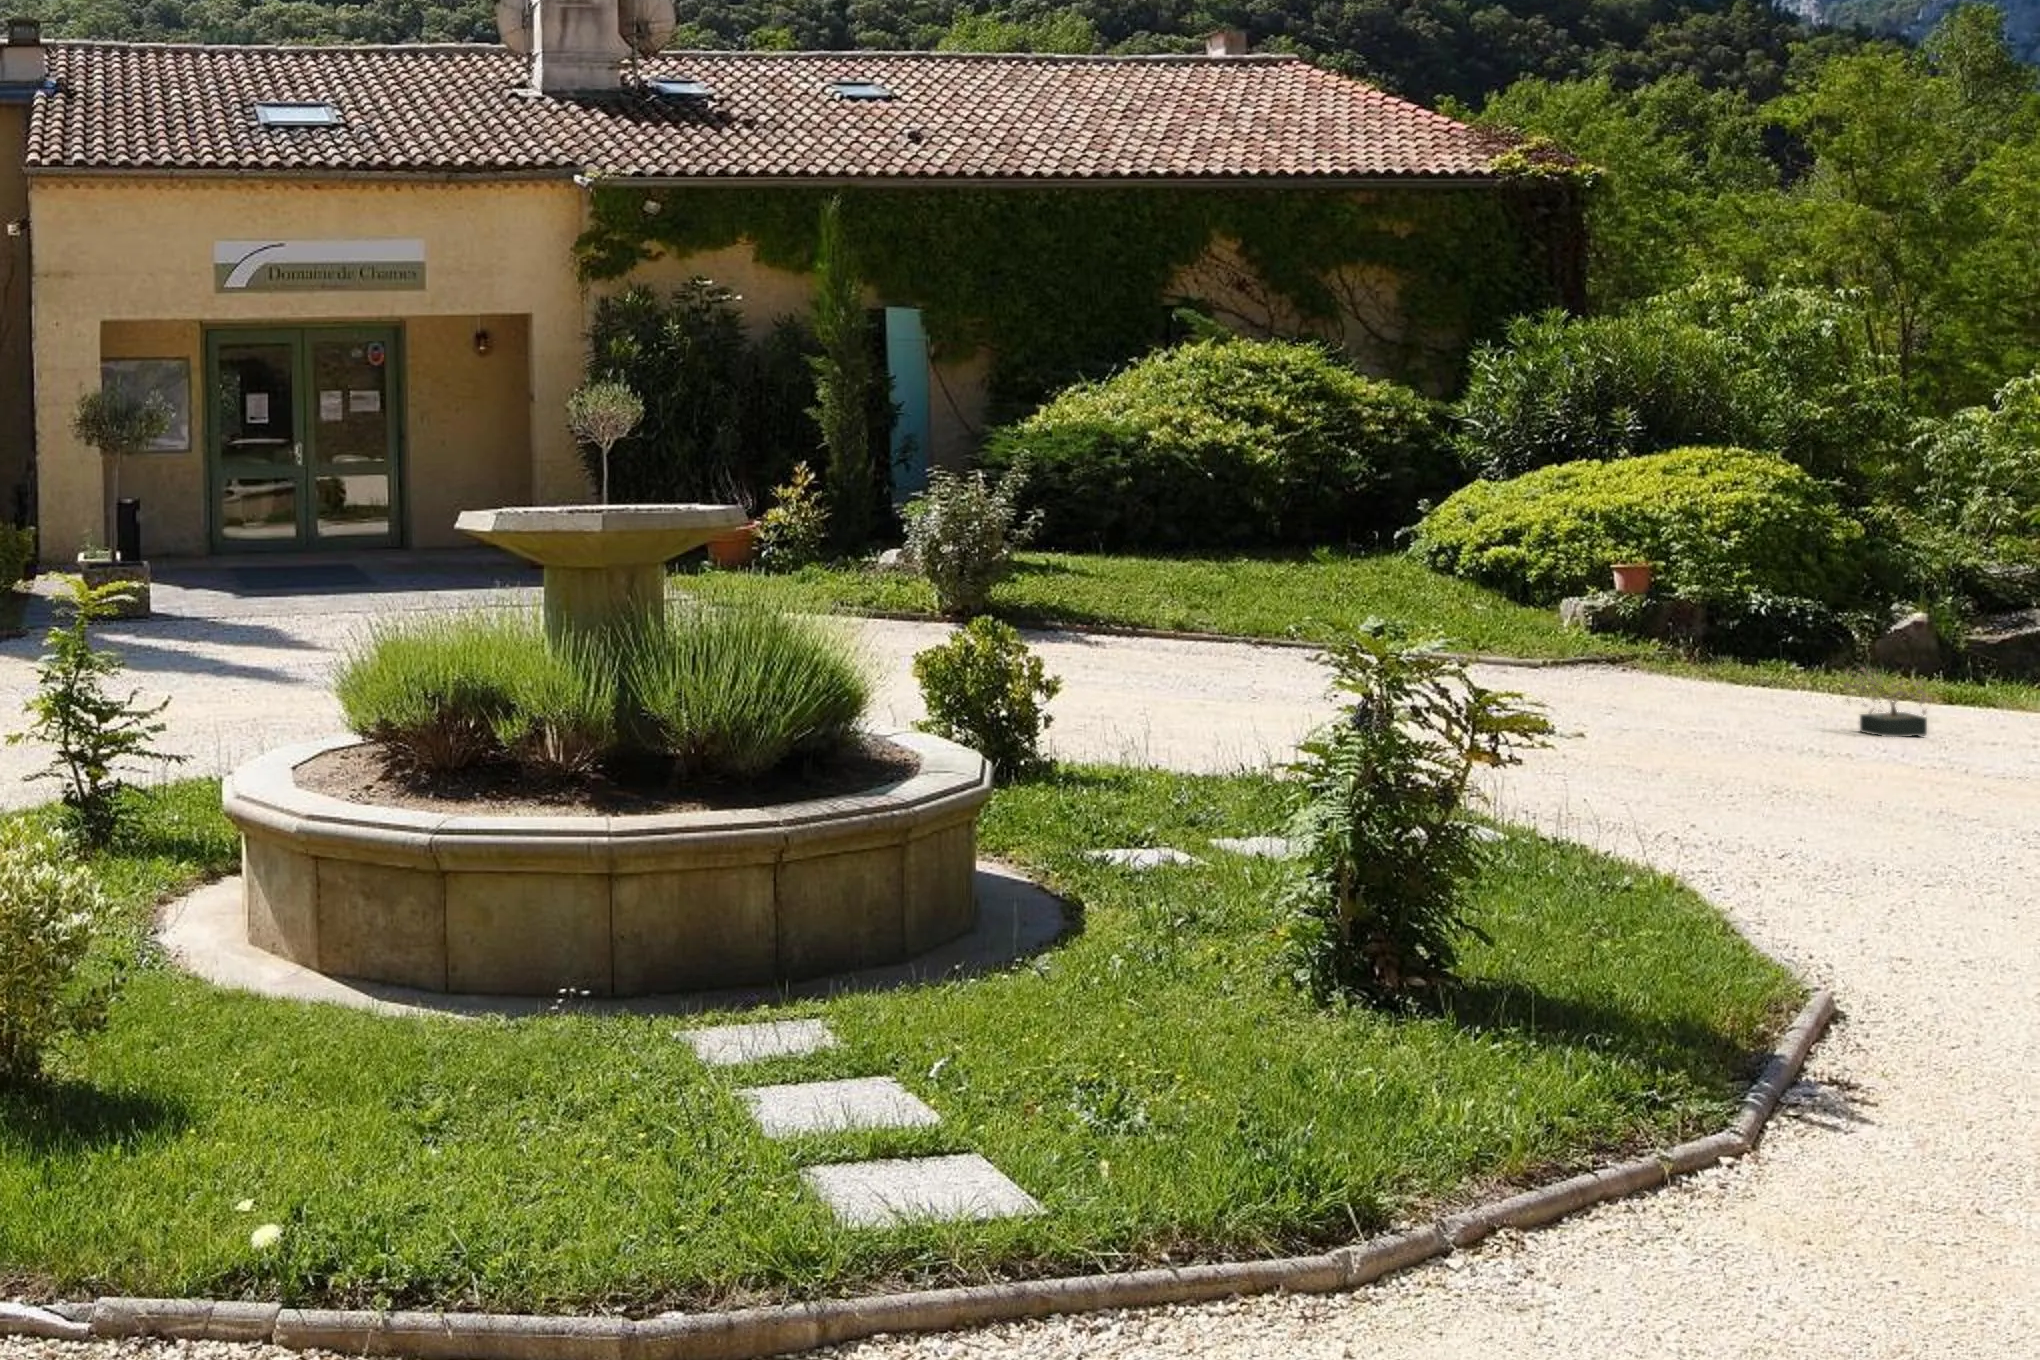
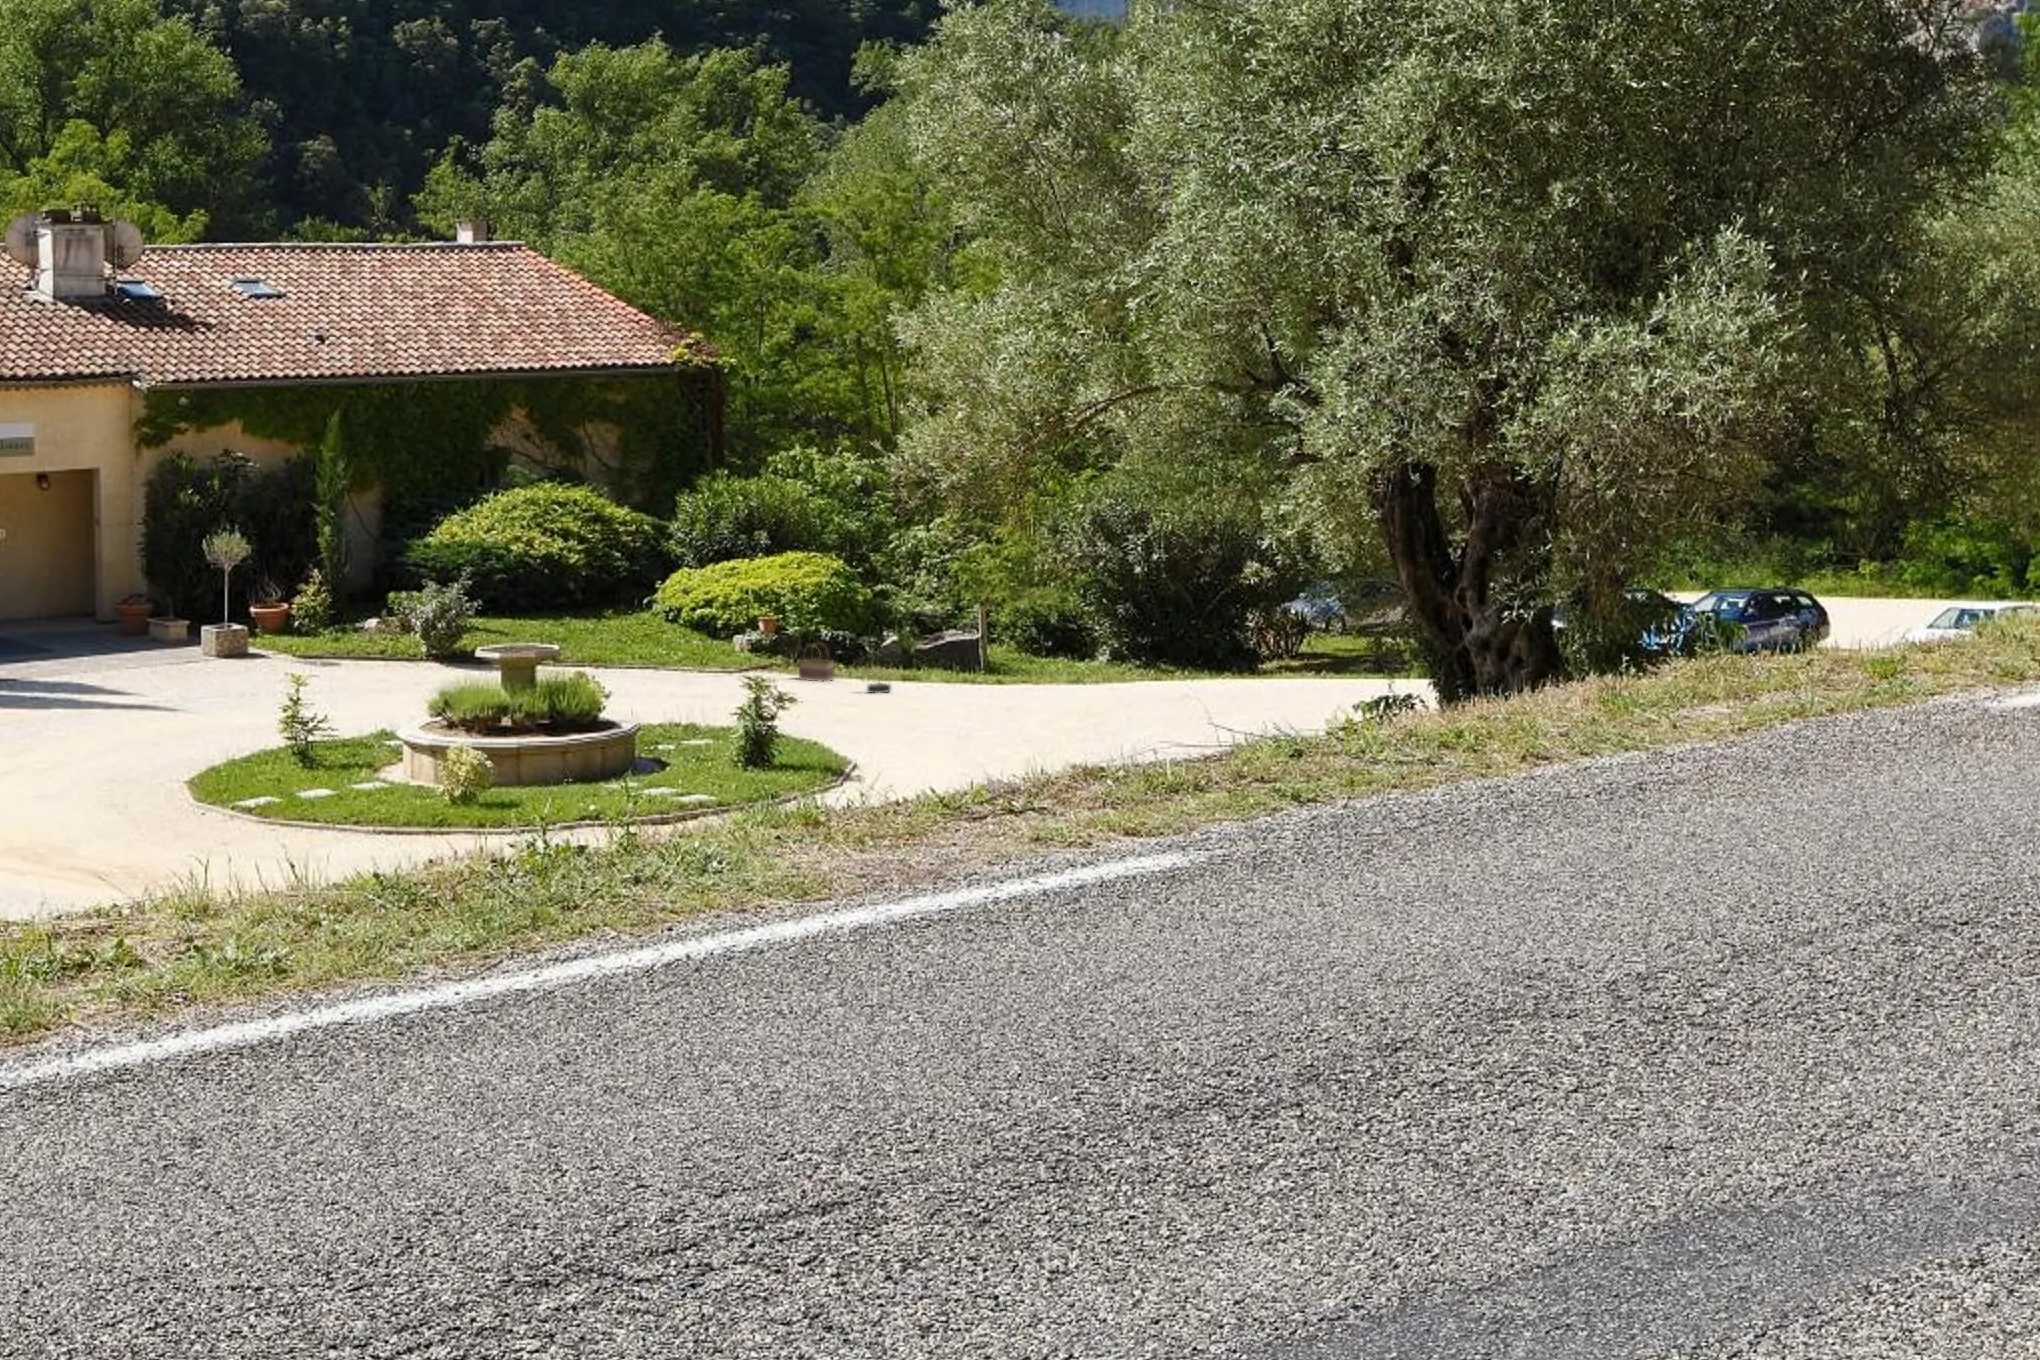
basket: none [1681,611,1773,700] -> present [799,645,834,682]

